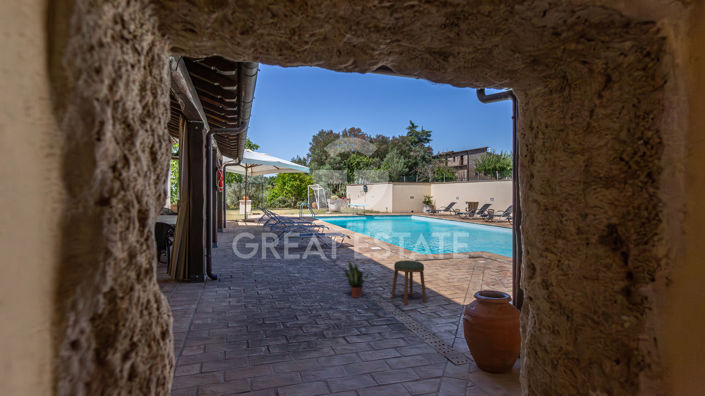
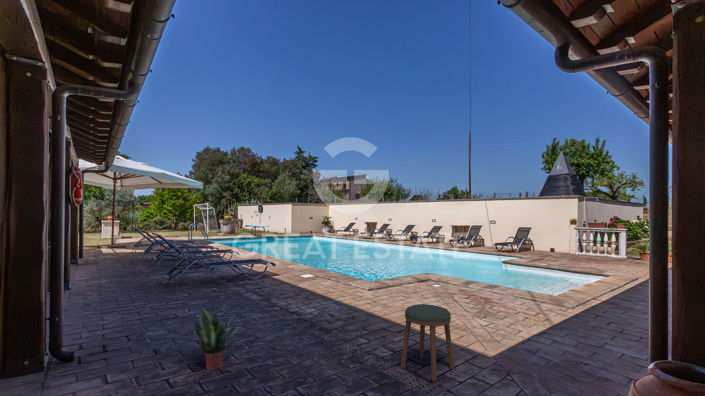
potted plant: present [345,261,369,298] -> present [194,309,236,370]

